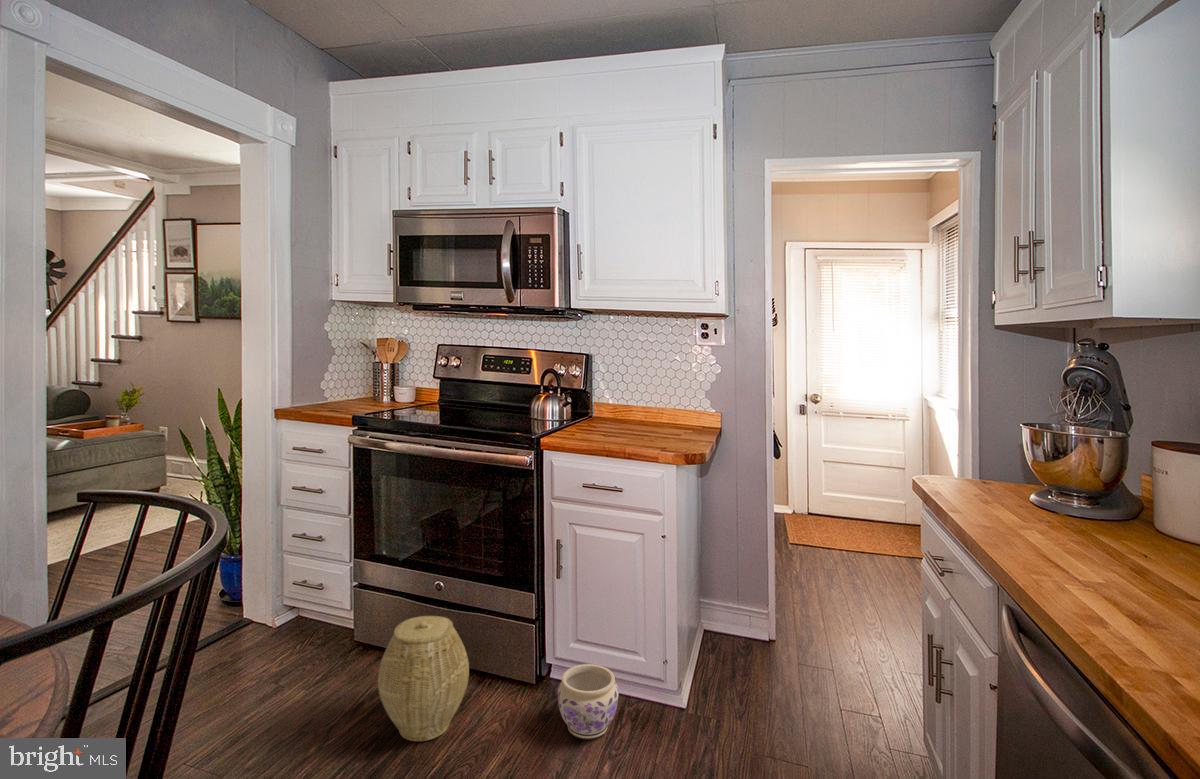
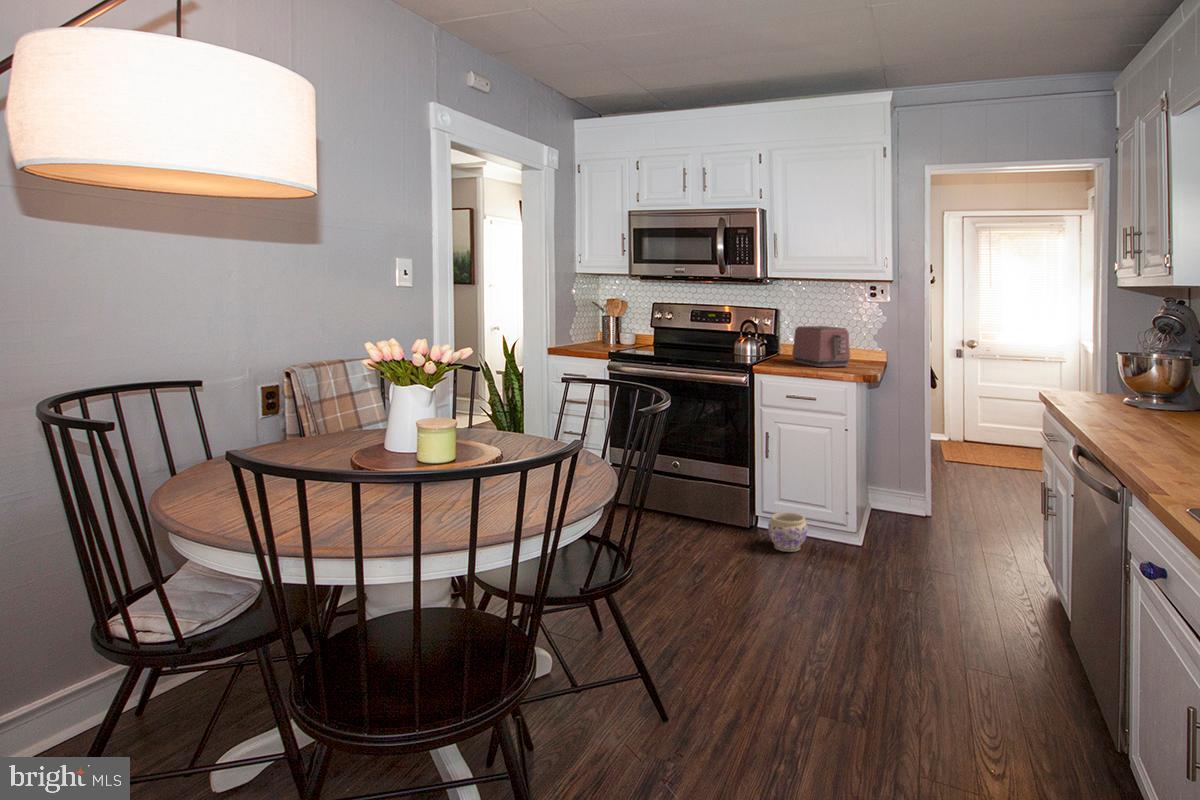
toaster: none [606,378,683,437] -> present [792,326,850,367]
woven basket: present [378,616,469,741] -> none [658,480,712,549]

